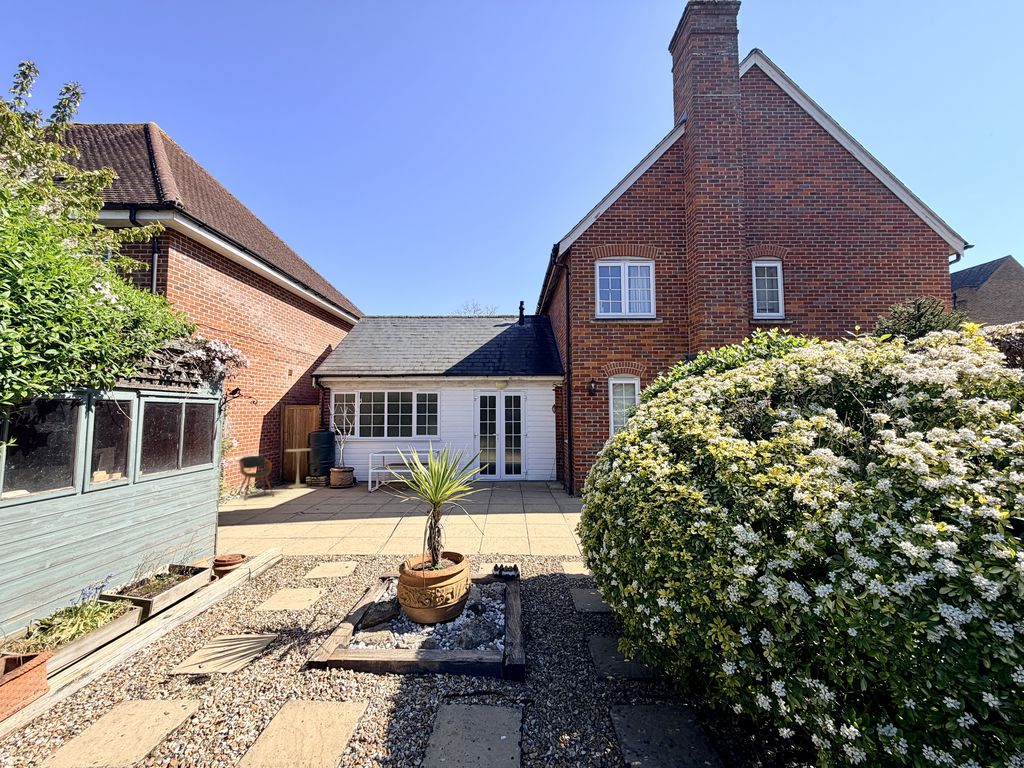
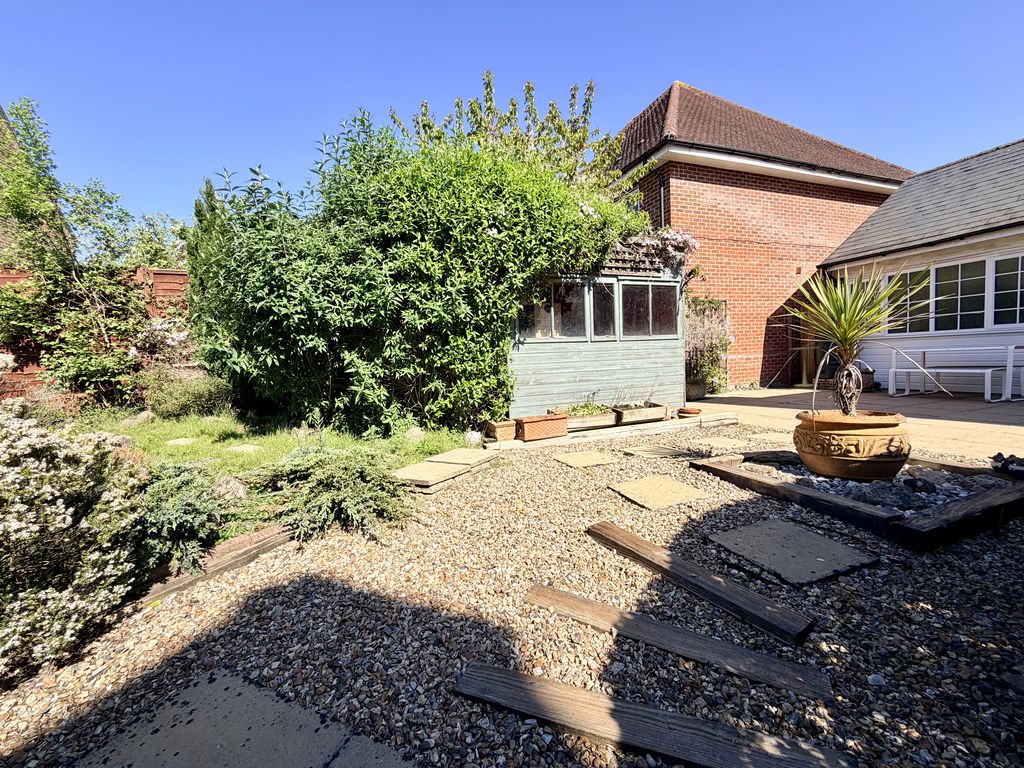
chair: present [238,456,274,500] -> none [740,352,774,390]

